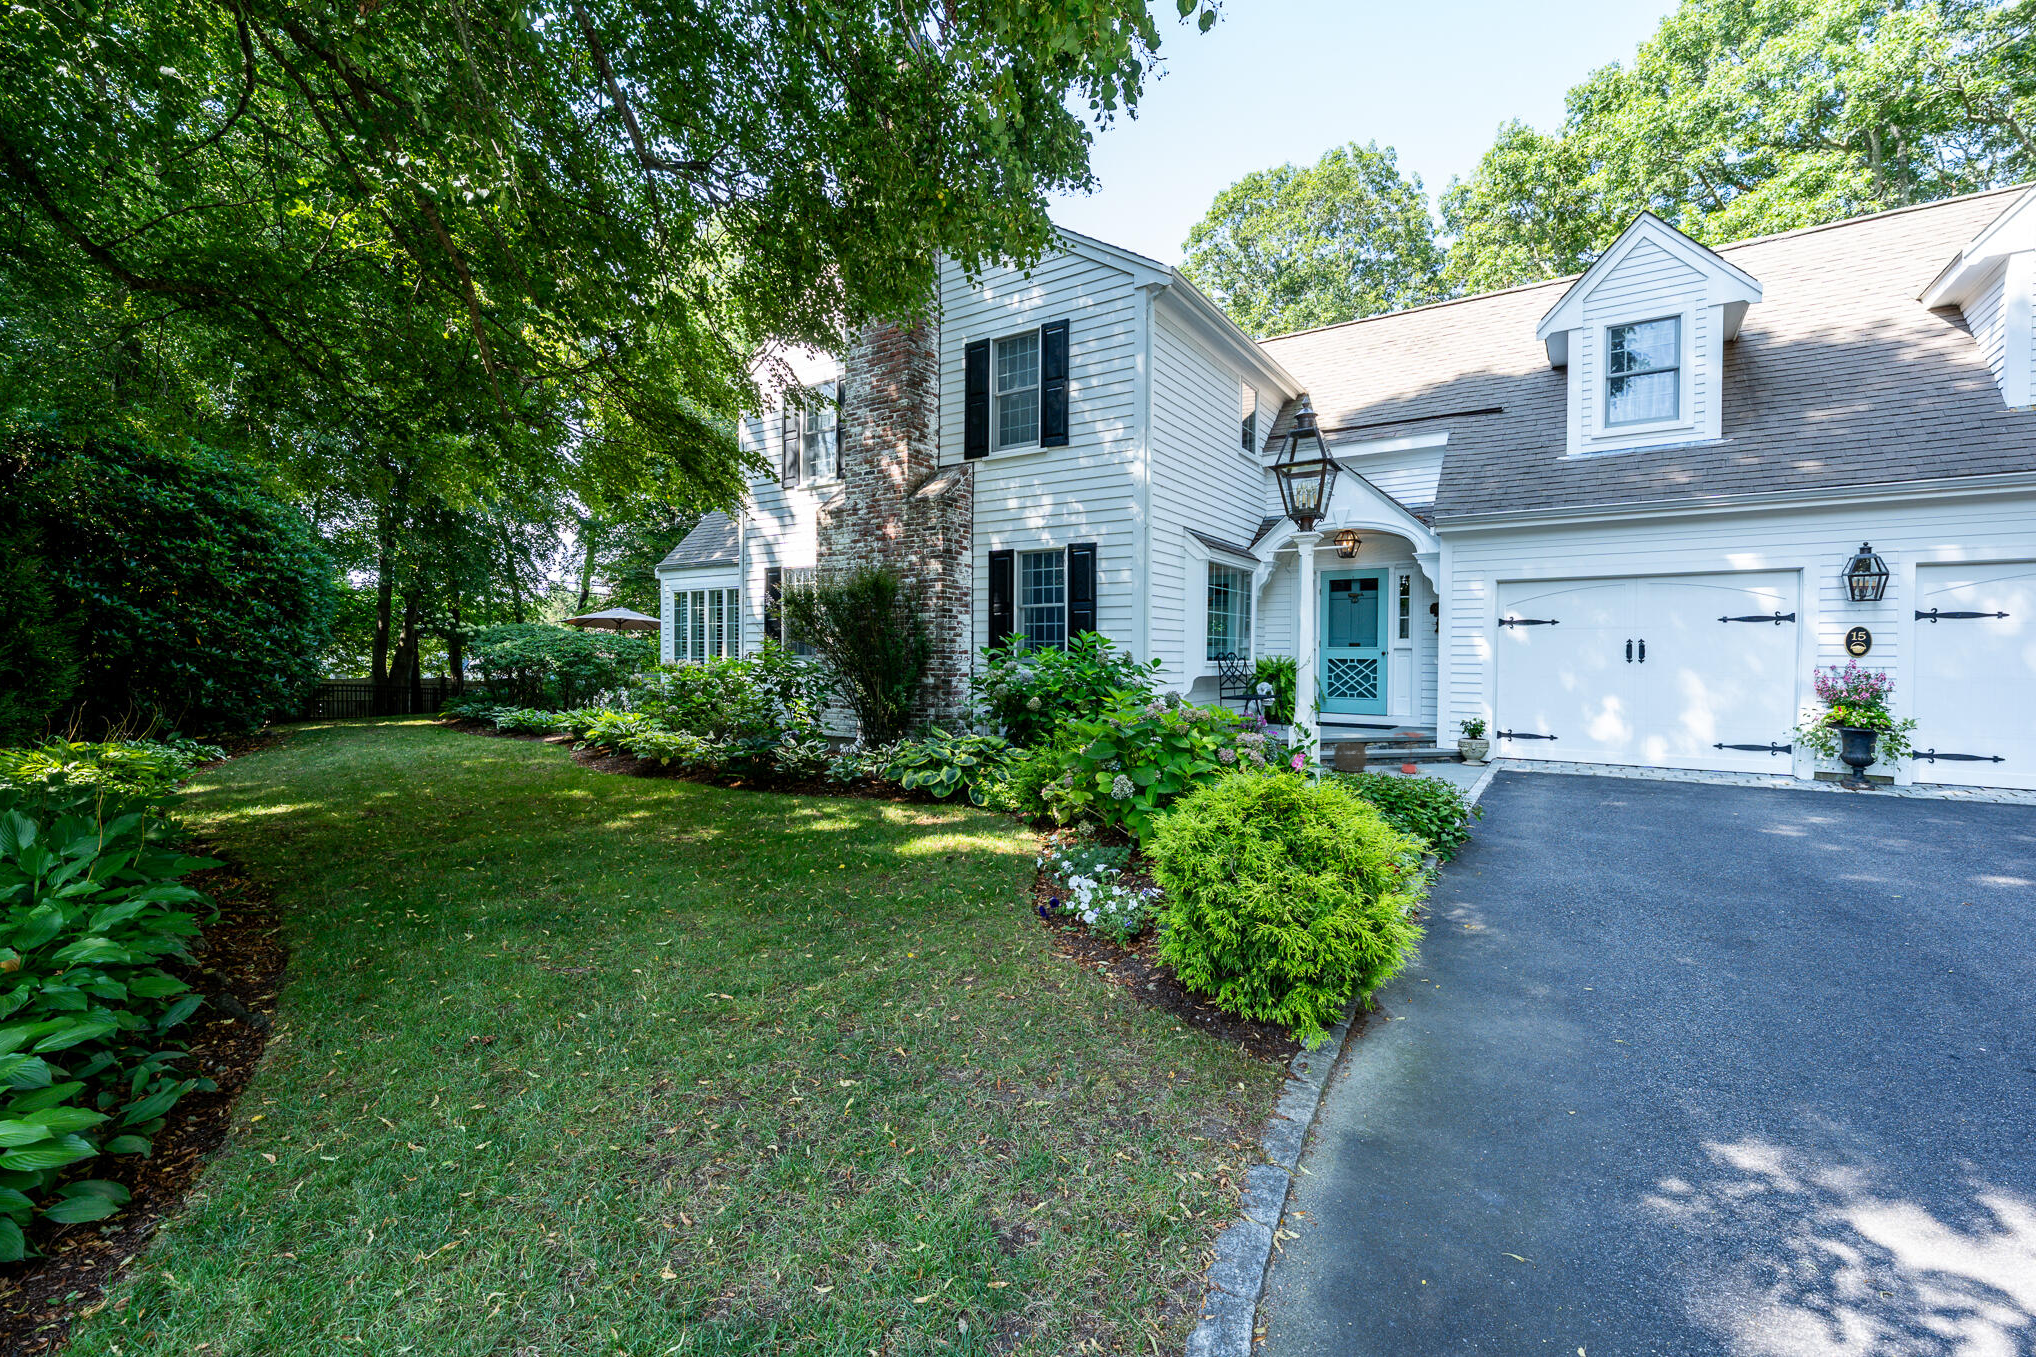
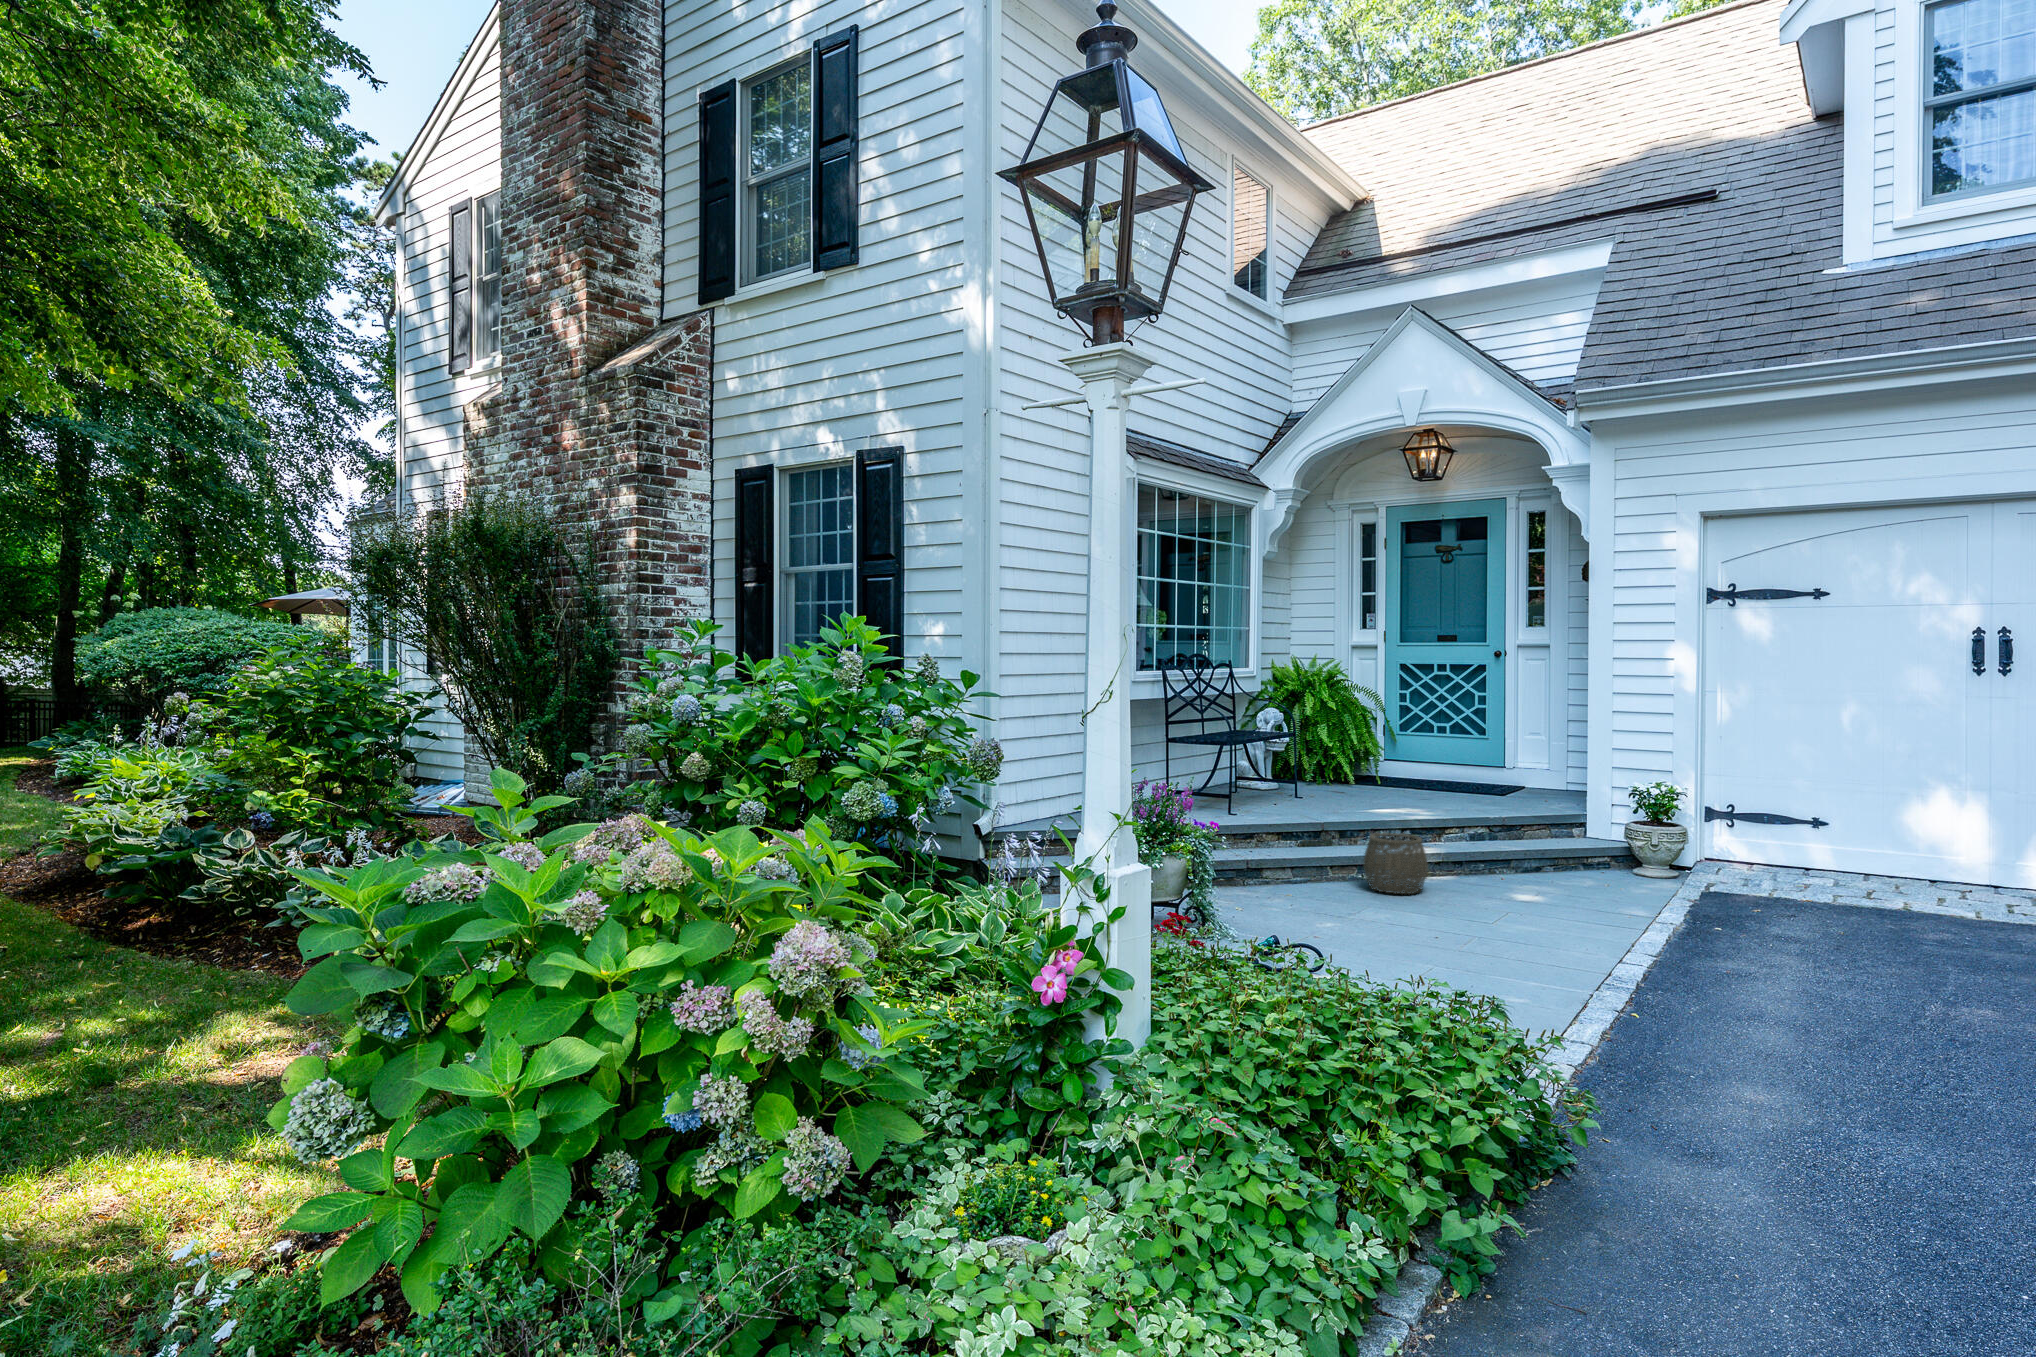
potted plant: present [1395,732,1424,773] -> none [1481,814,1547,899]

